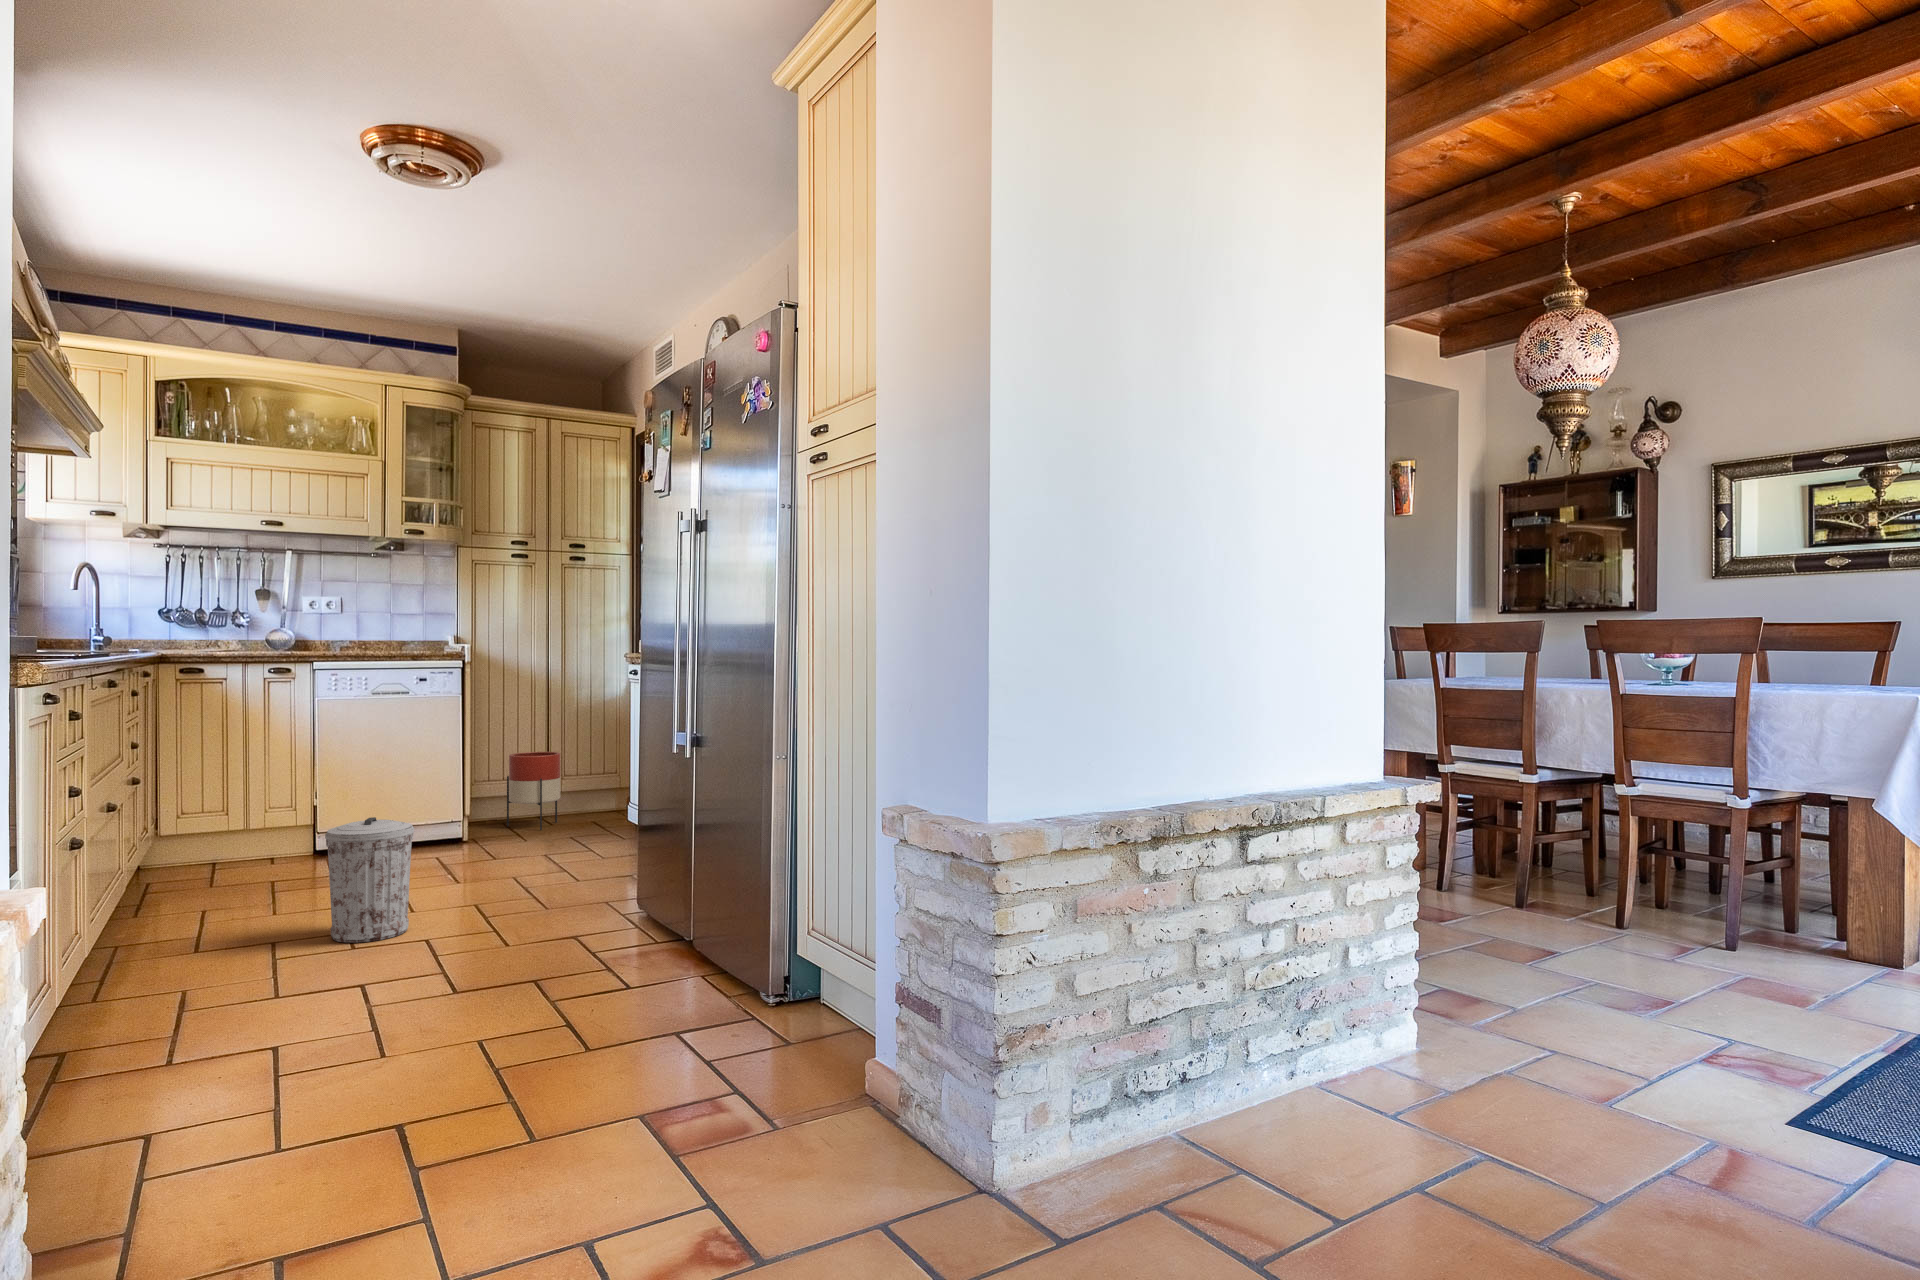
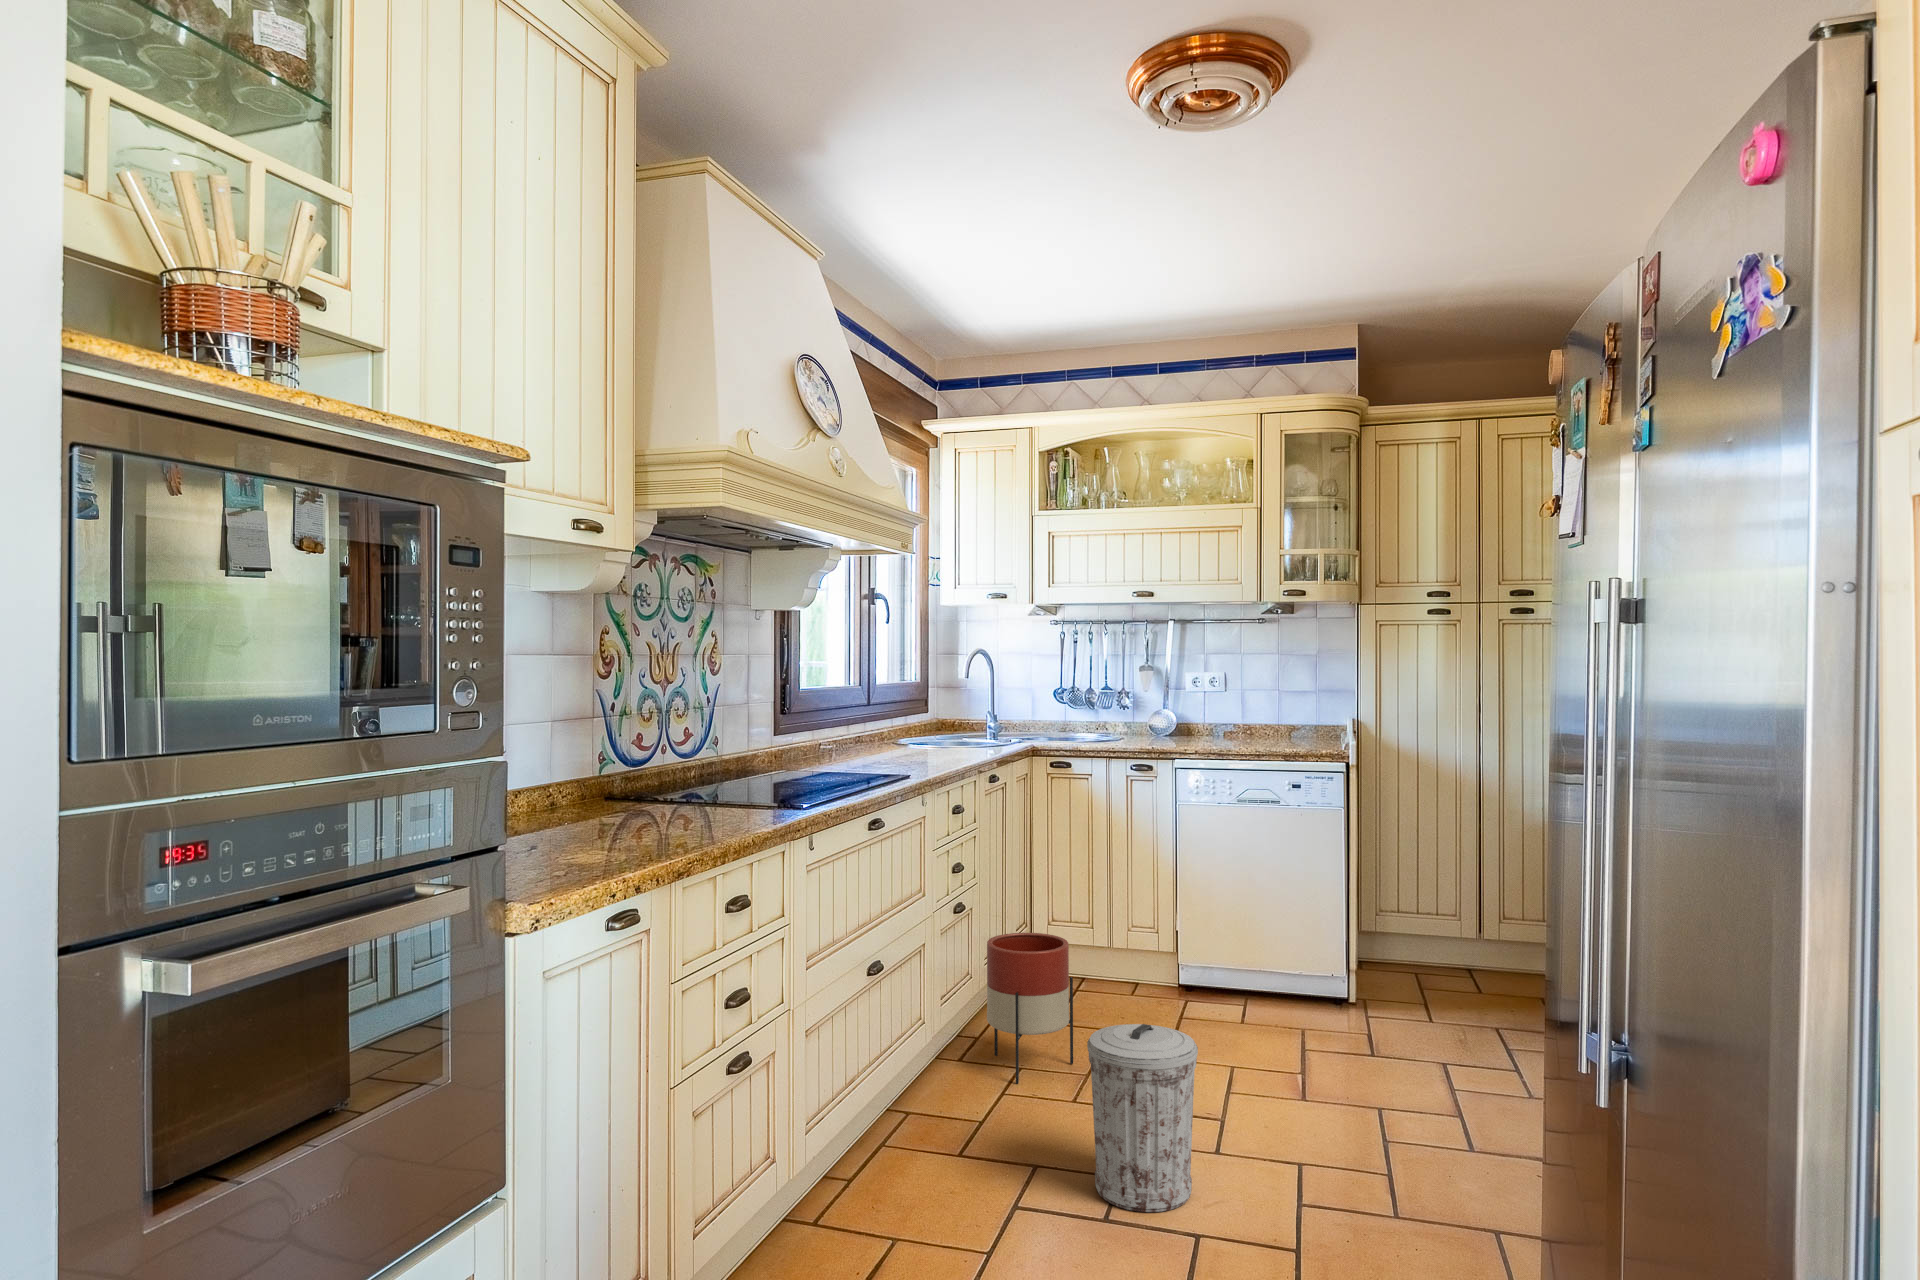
planter: present [507,752,560,830] -> present [987,933,1073,1084]

